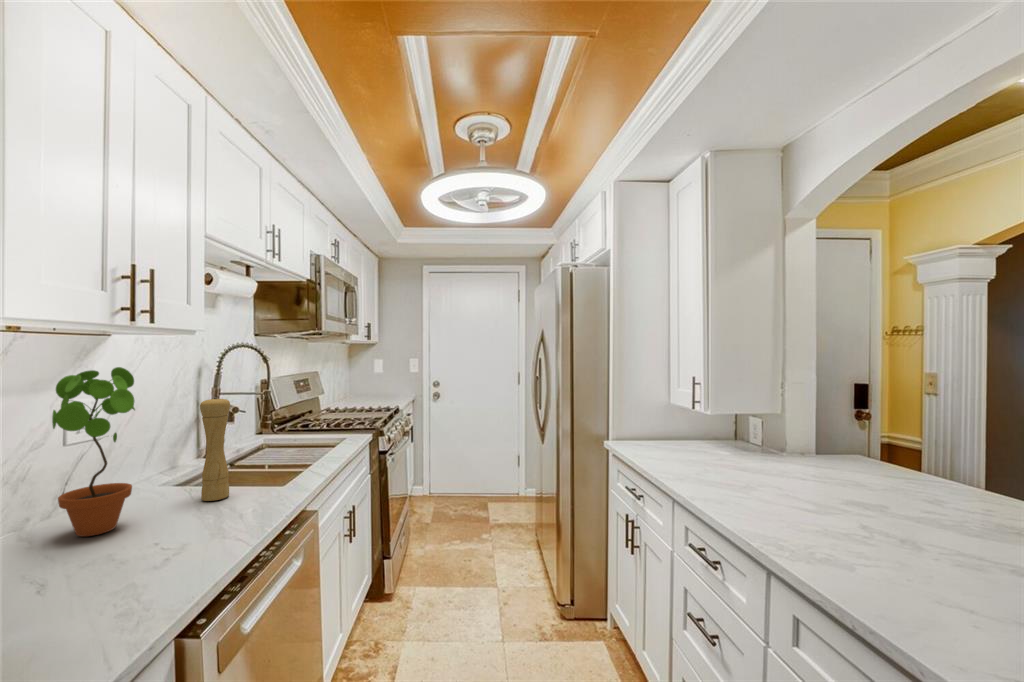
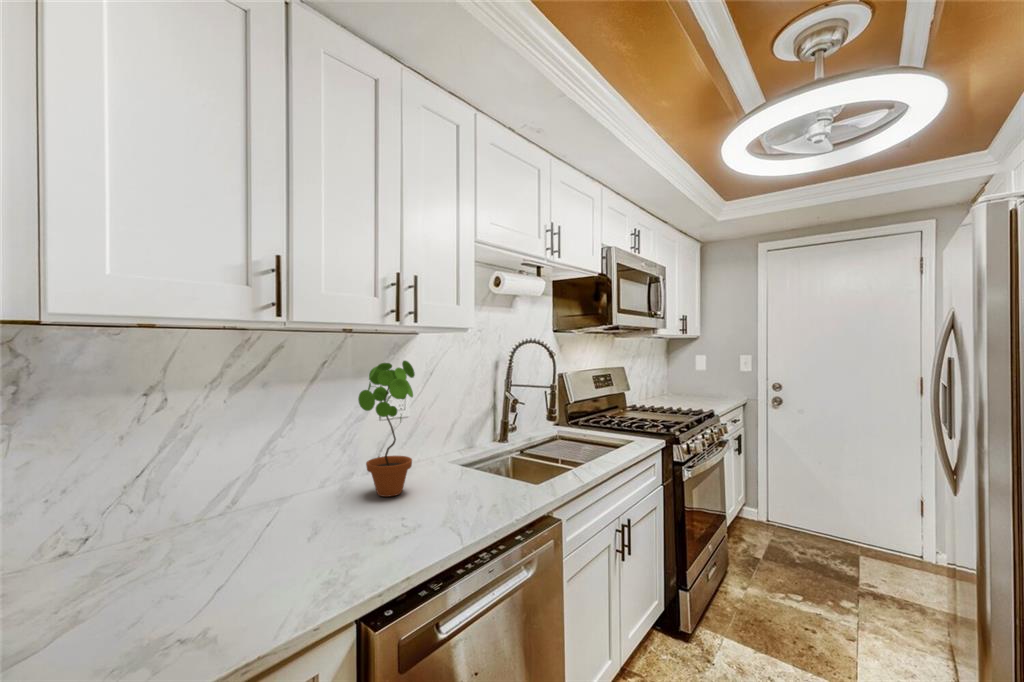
pepper mill: present [200,397,230,501] -> none [466,390,490,486]

